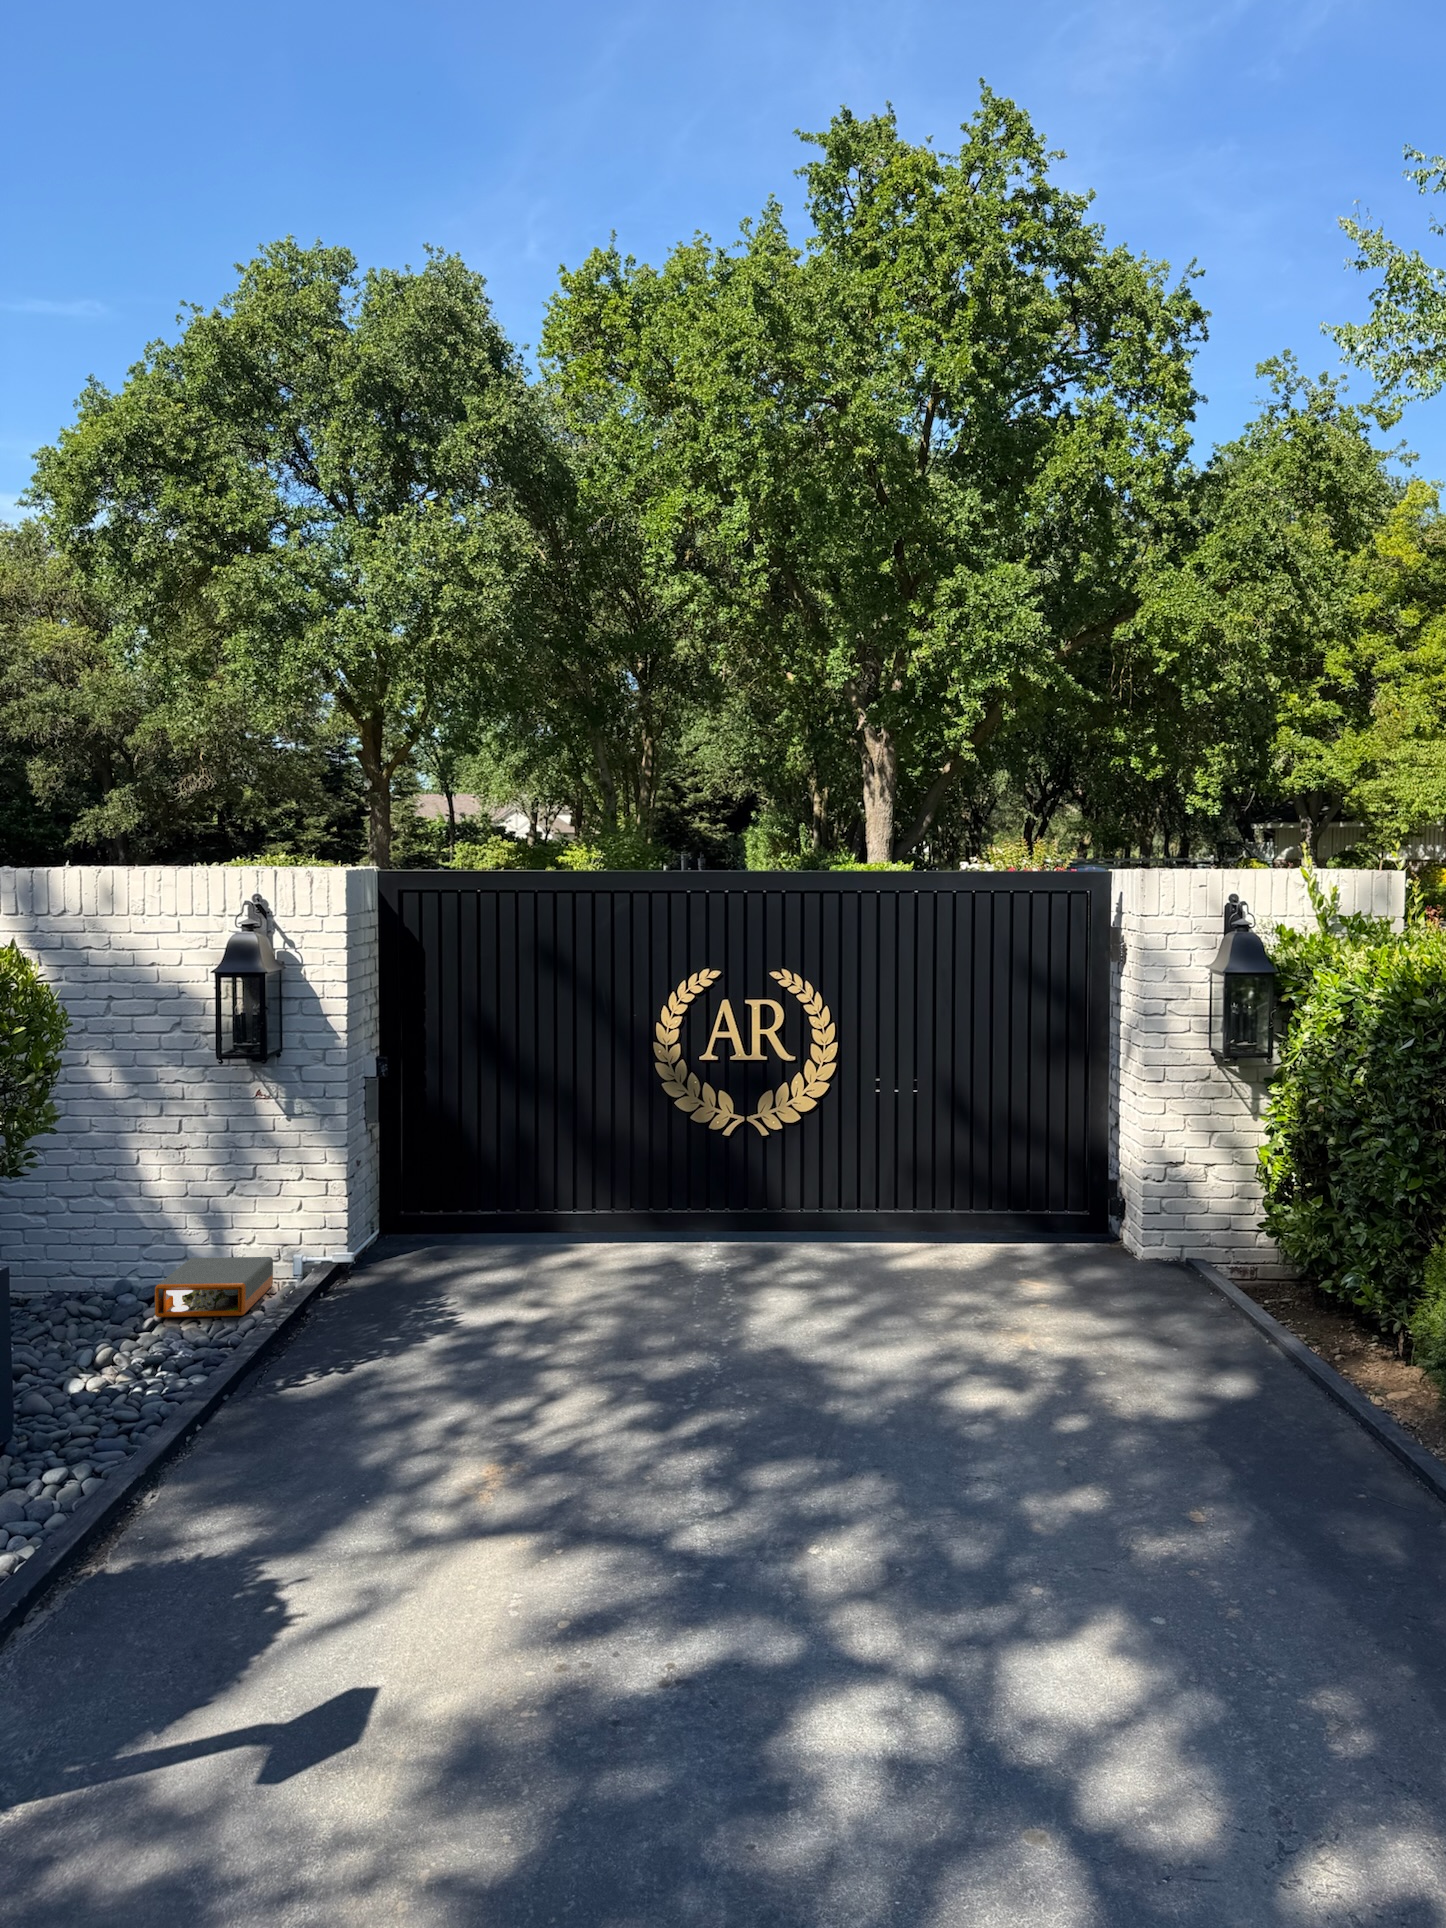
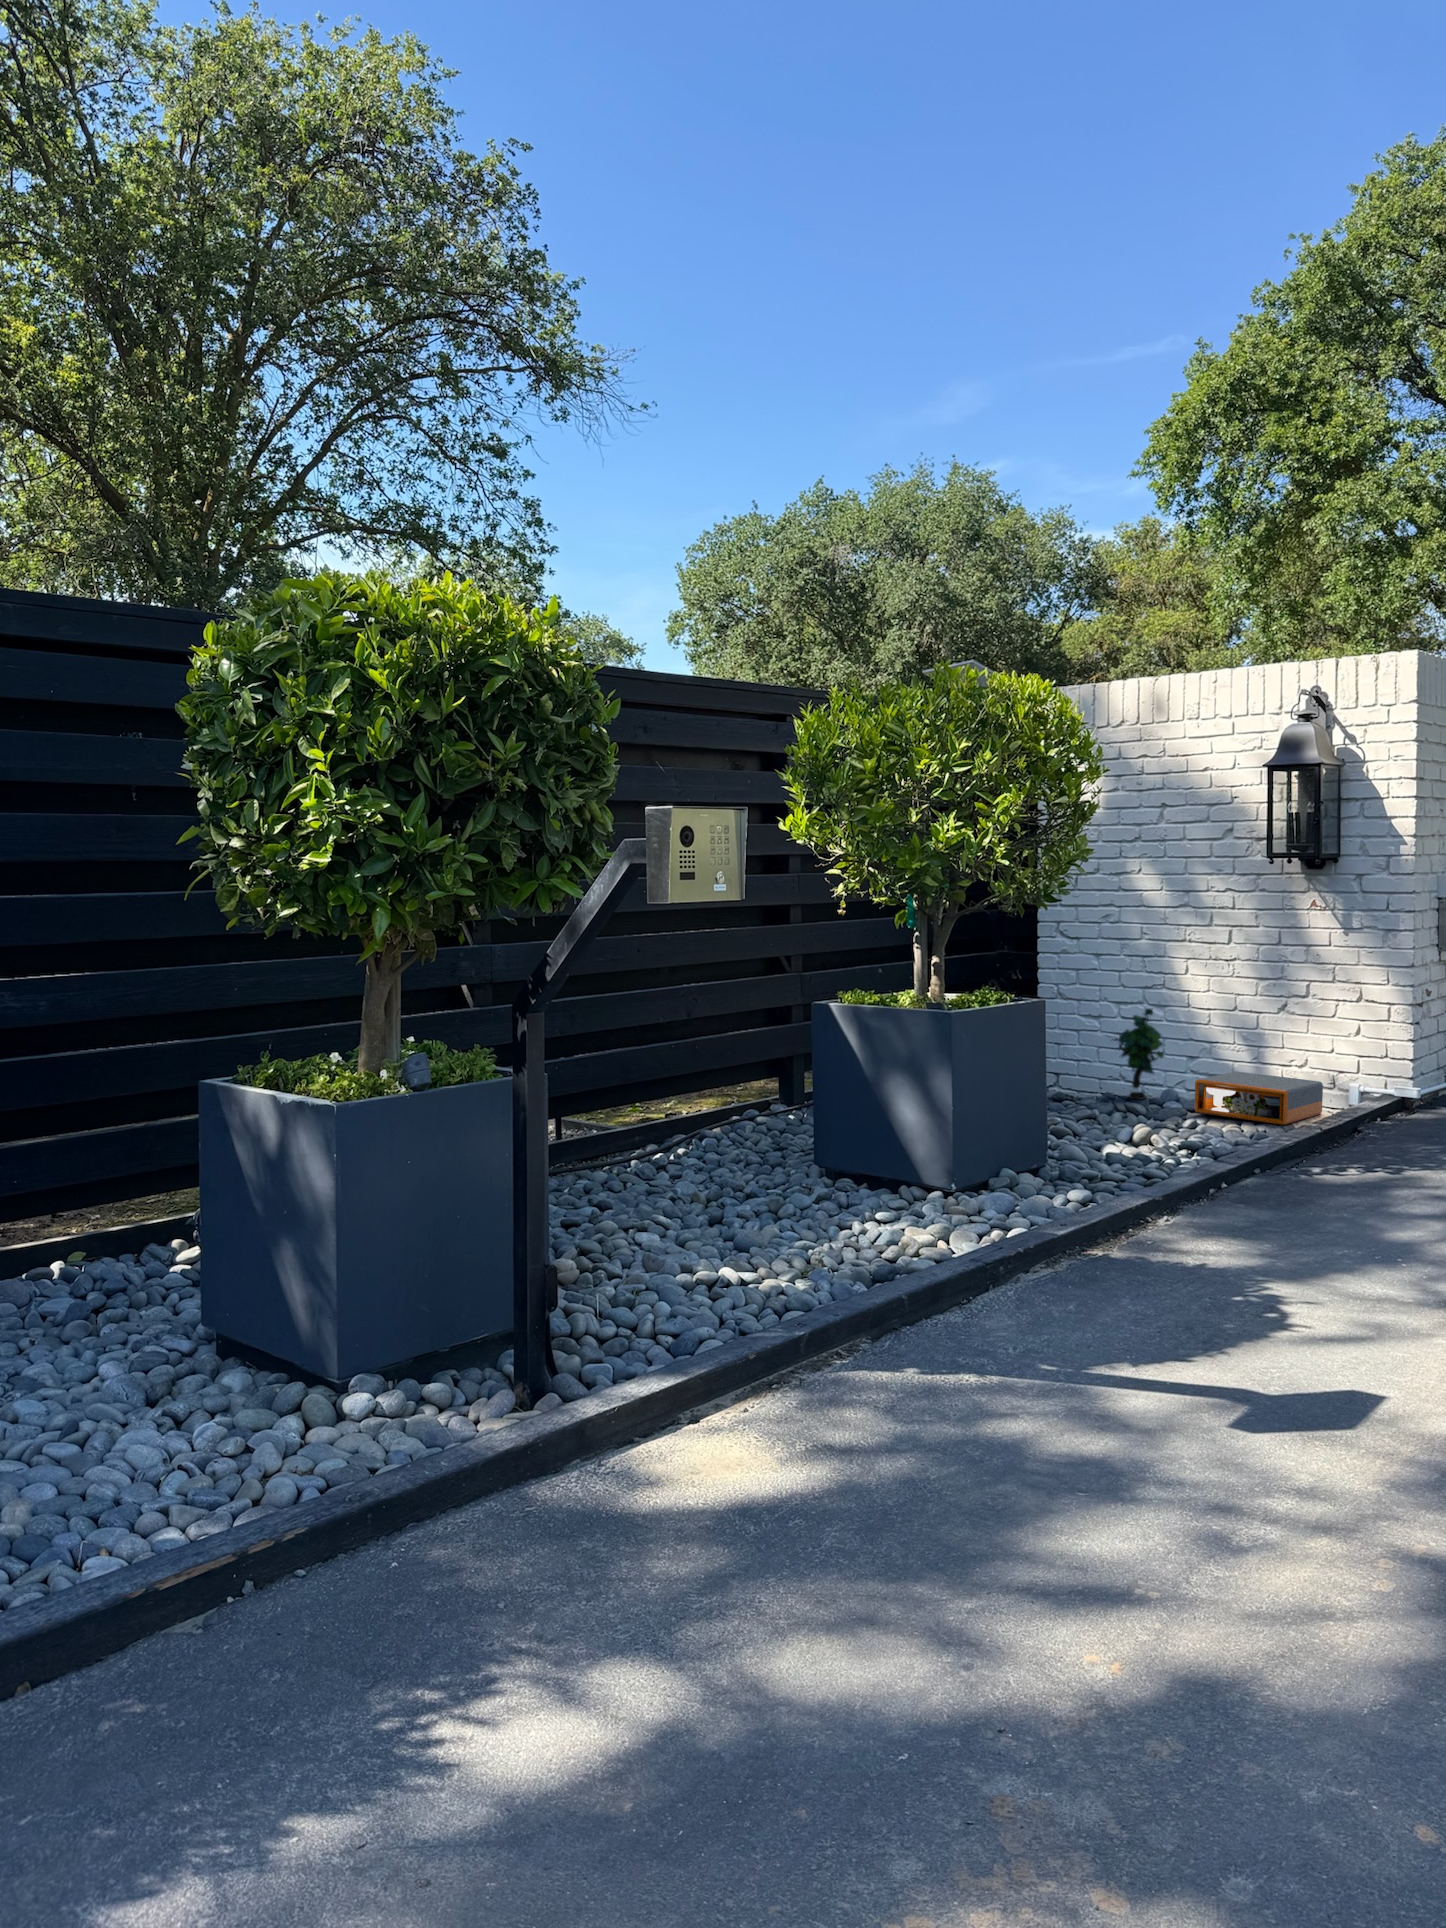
decorative plant: none [58,1208,123,1304] -> present [1112,1009,1164,1099]

